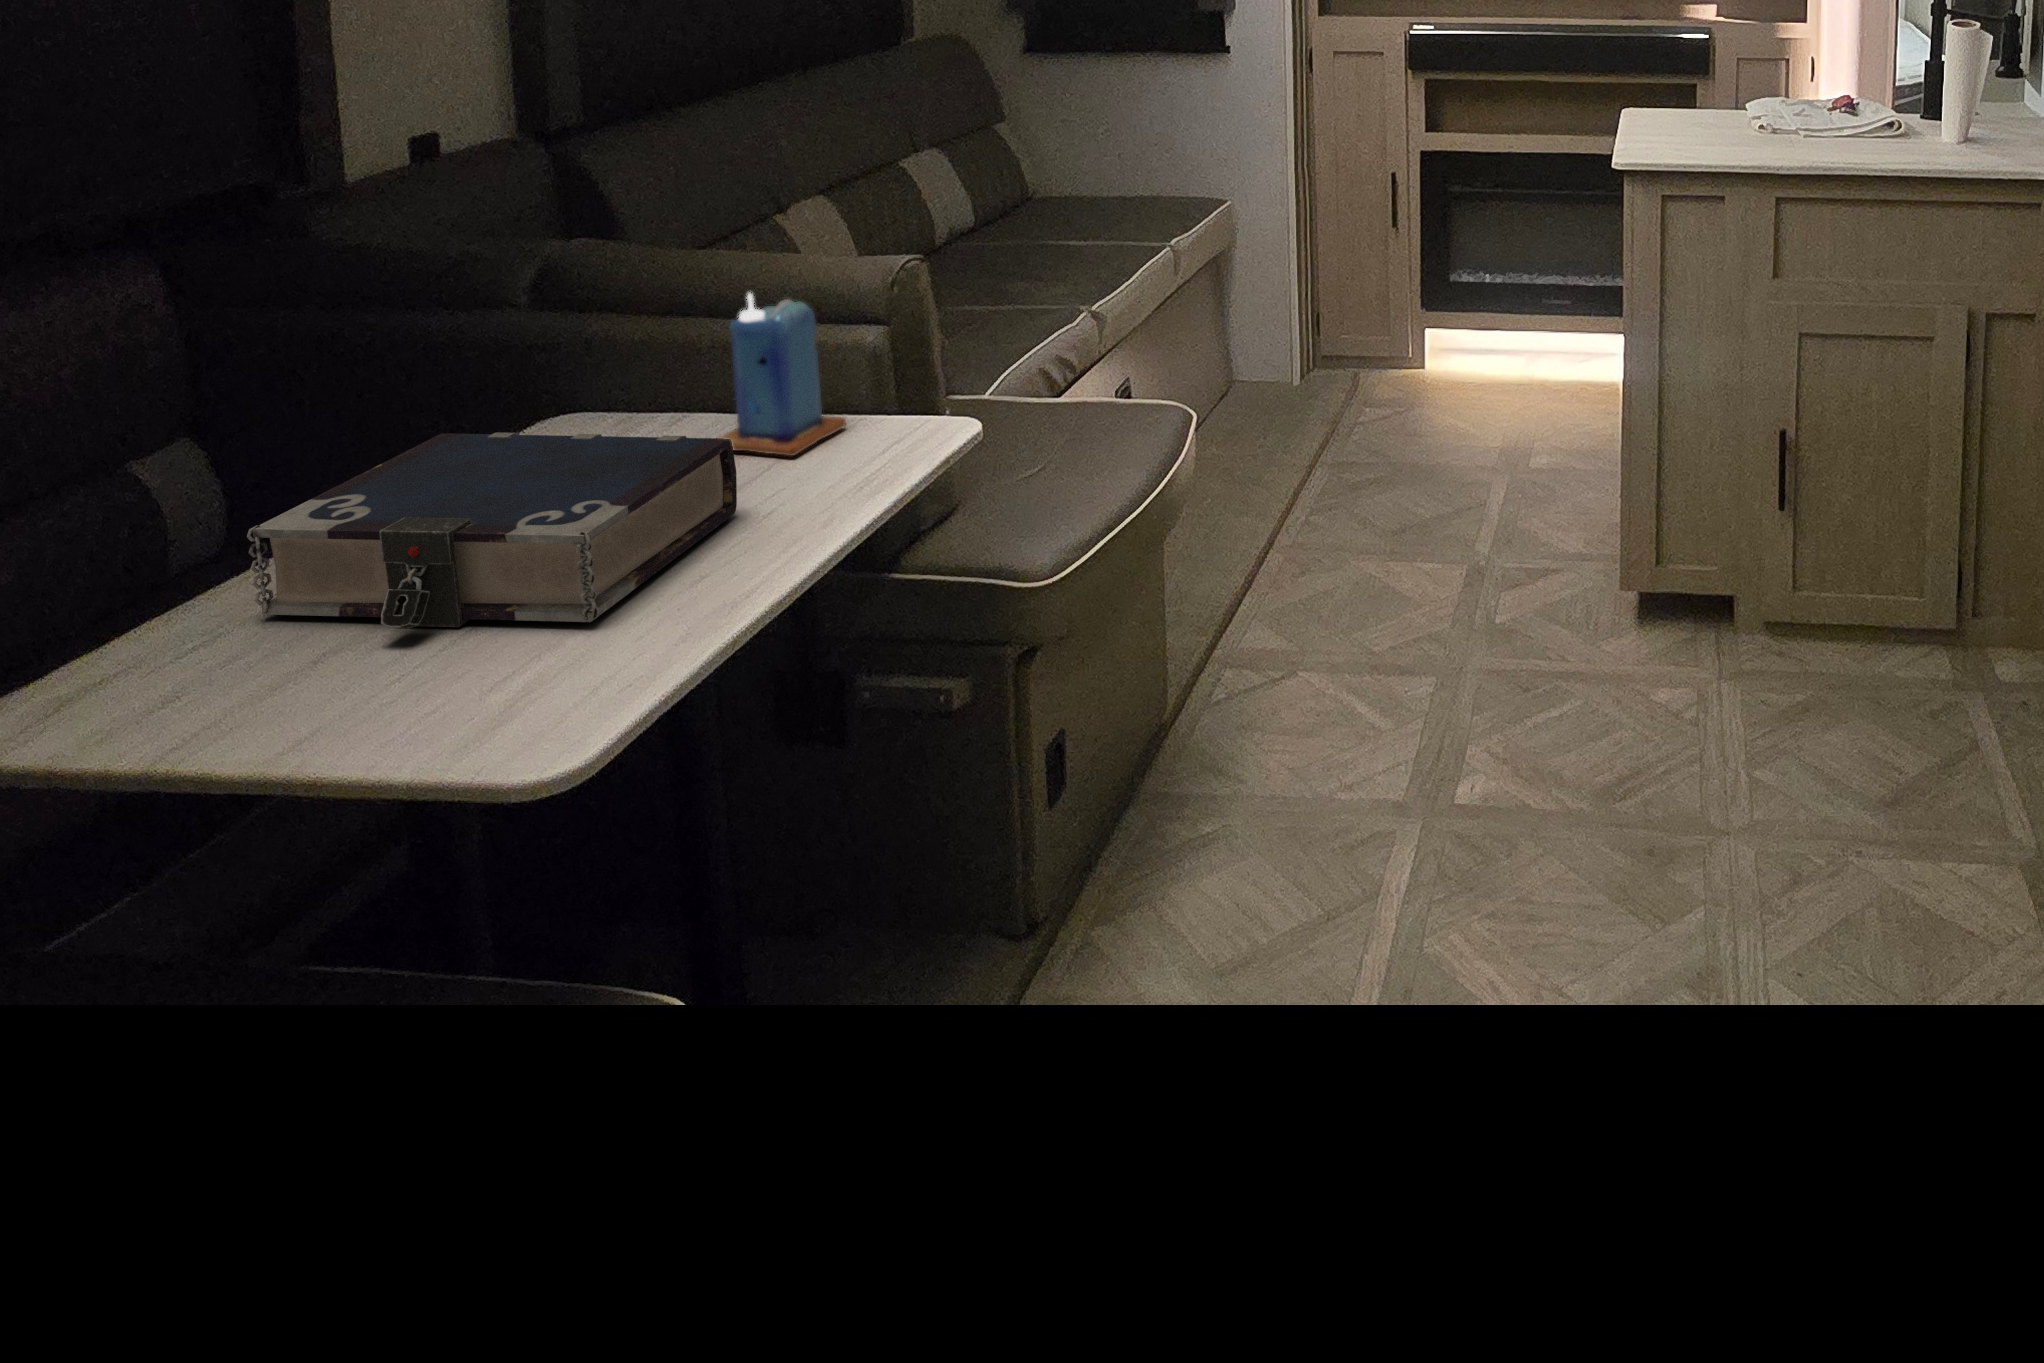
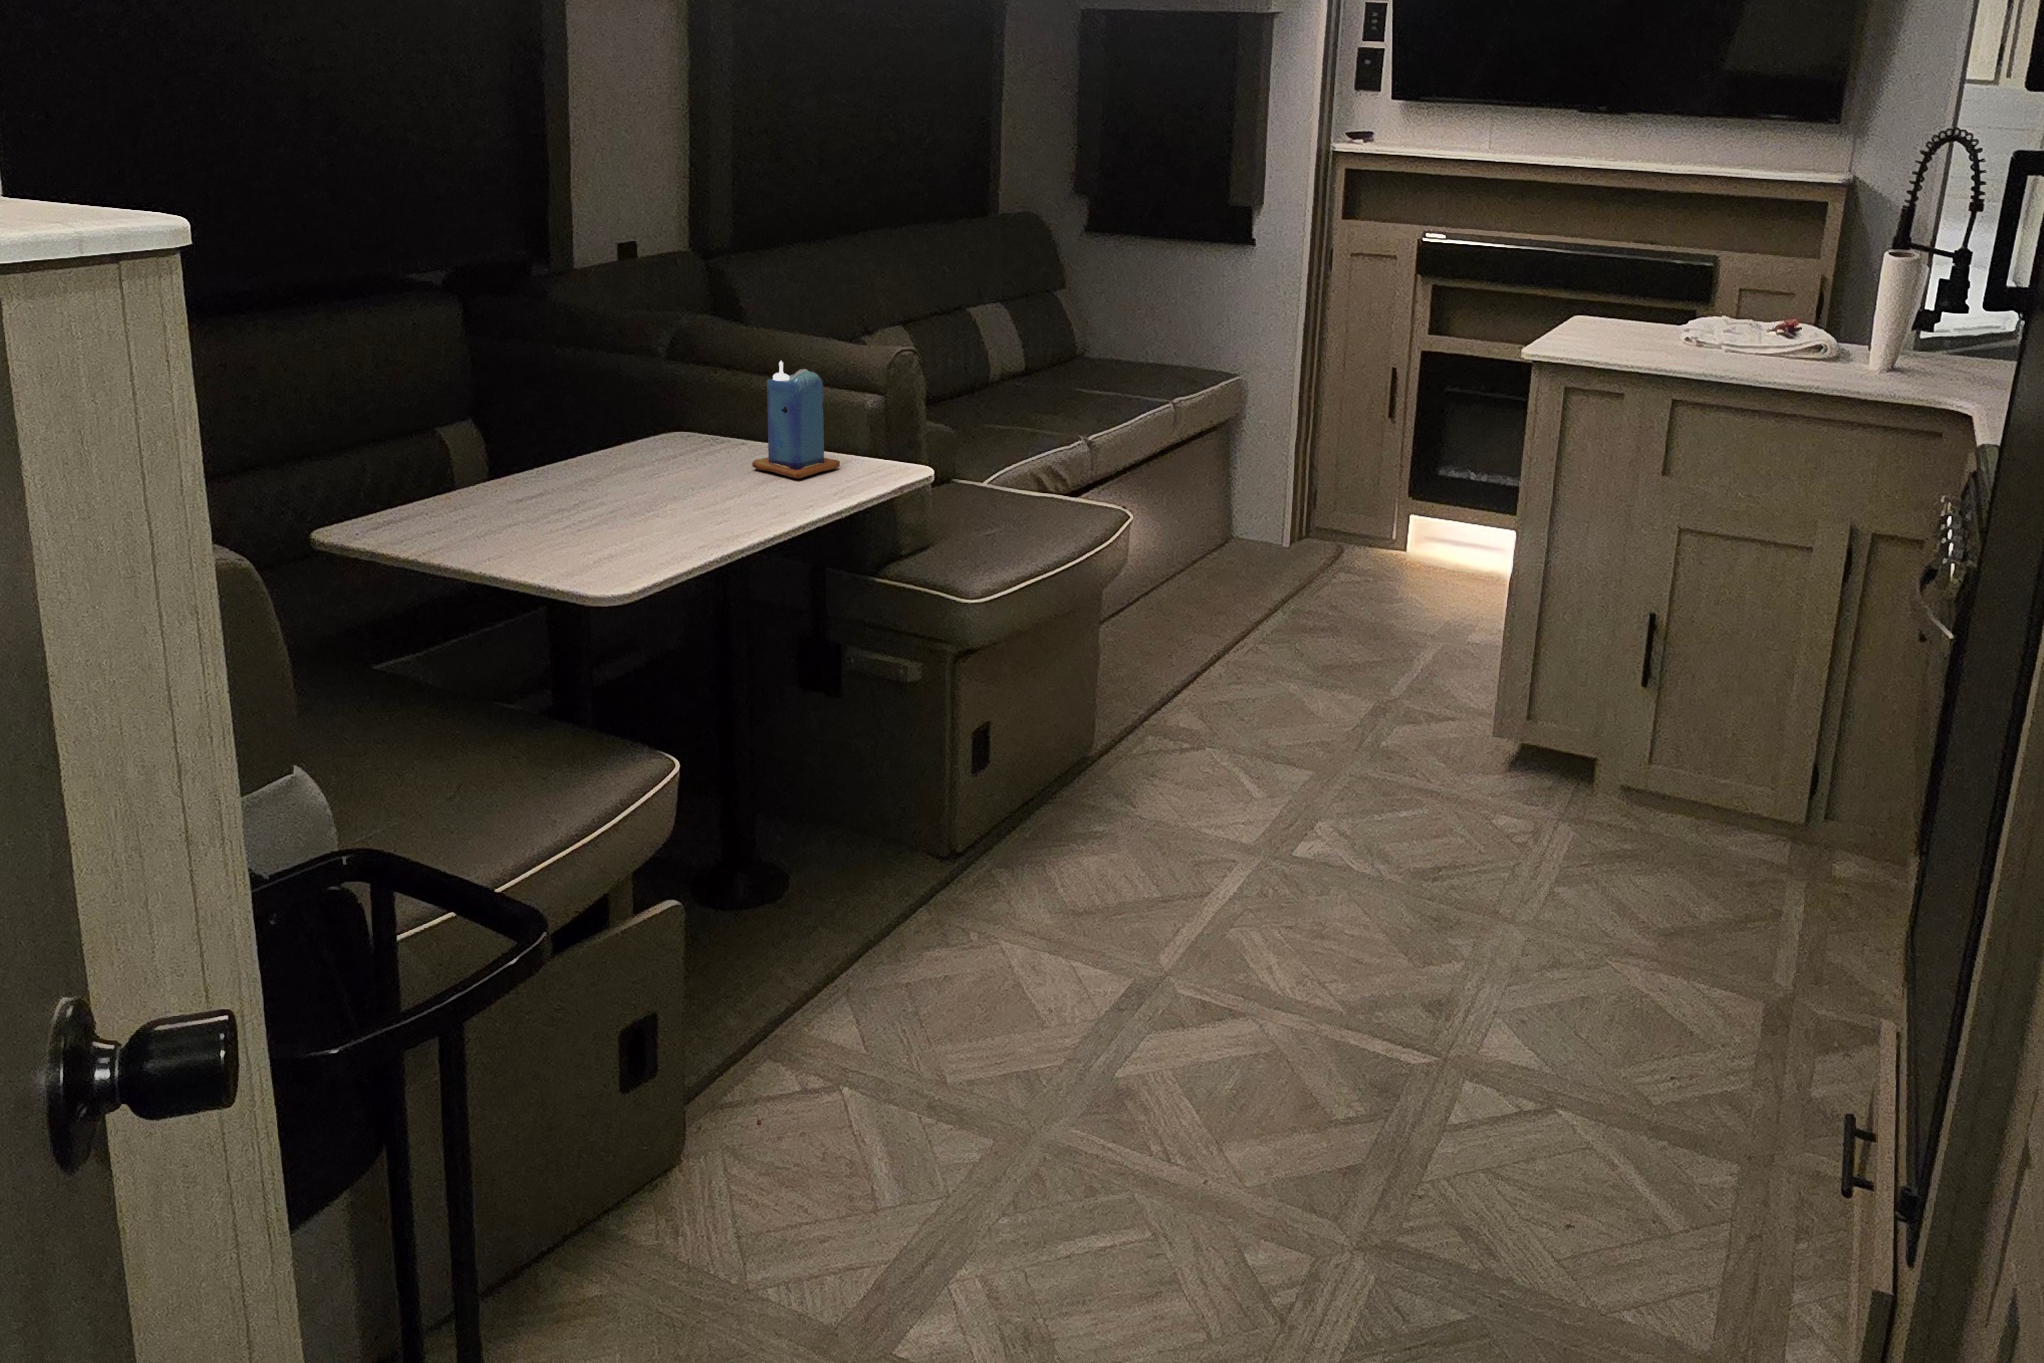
book: present [247,433,737,628] -> none [470,425,750,544]

